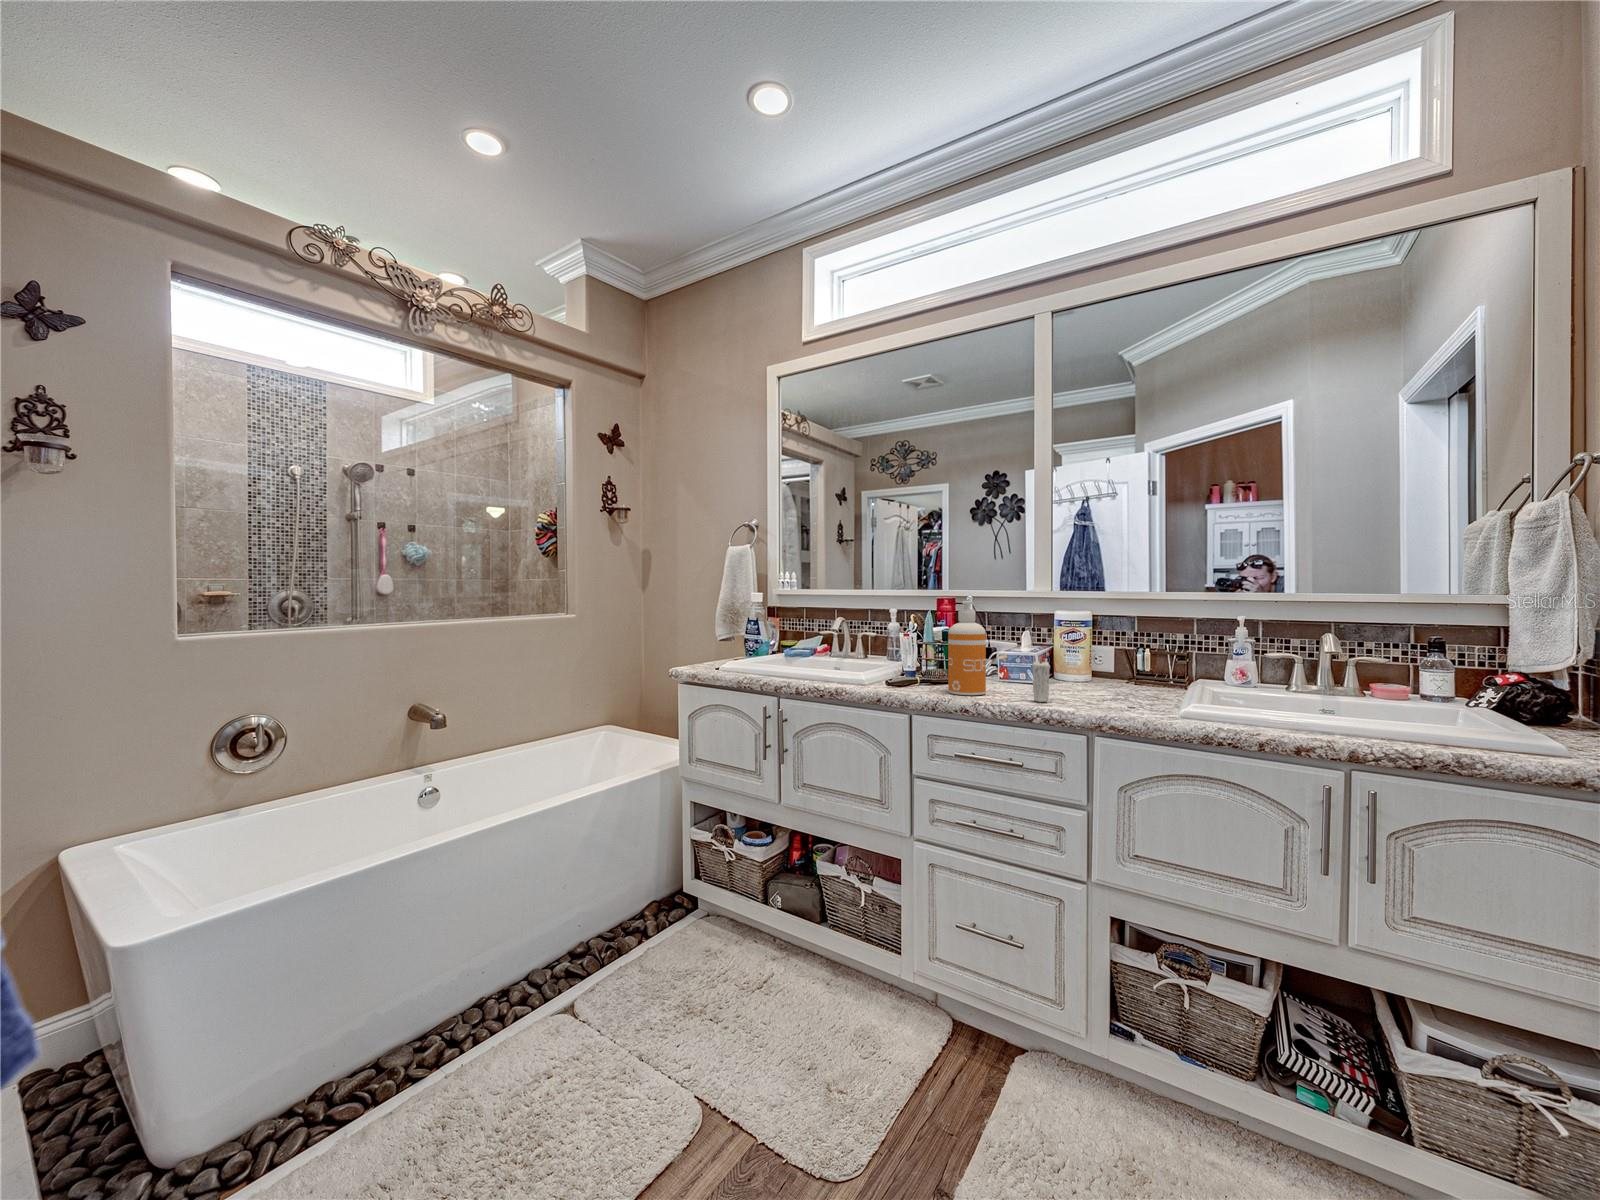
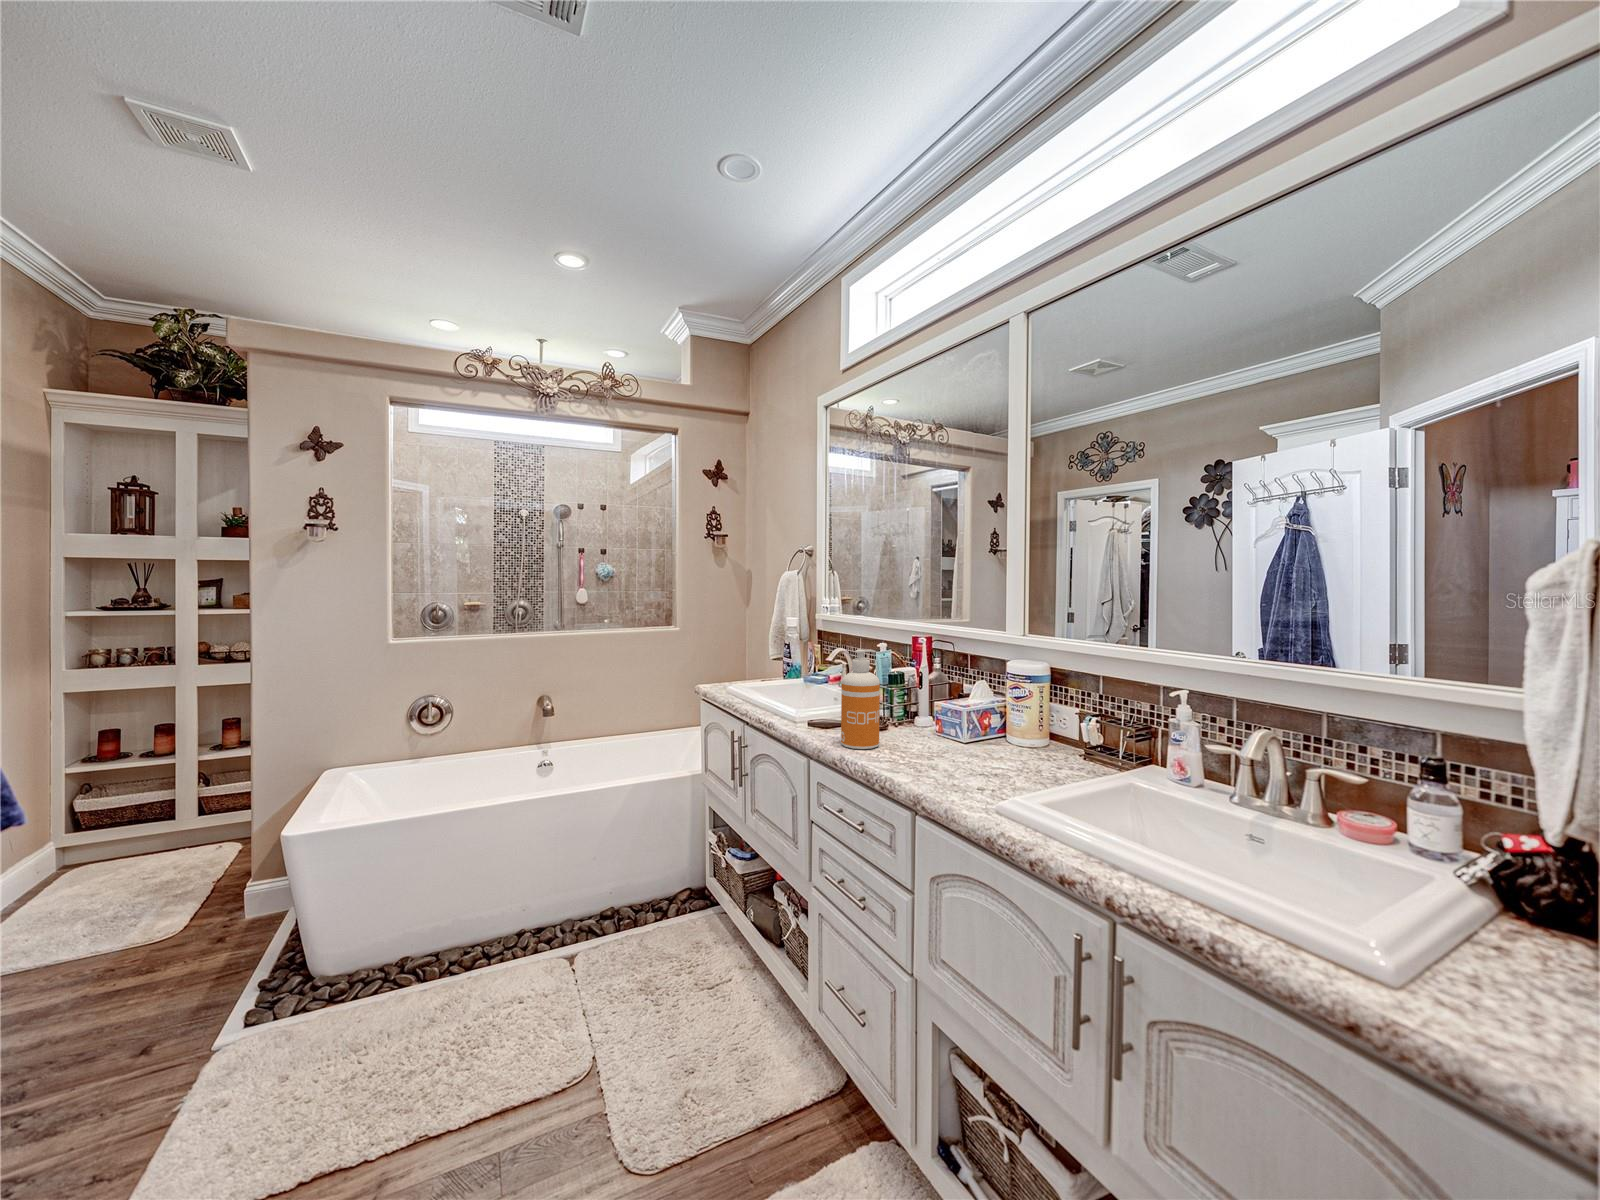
candle: present [1032,659,1050,702] -> none [894,715,911,767]

